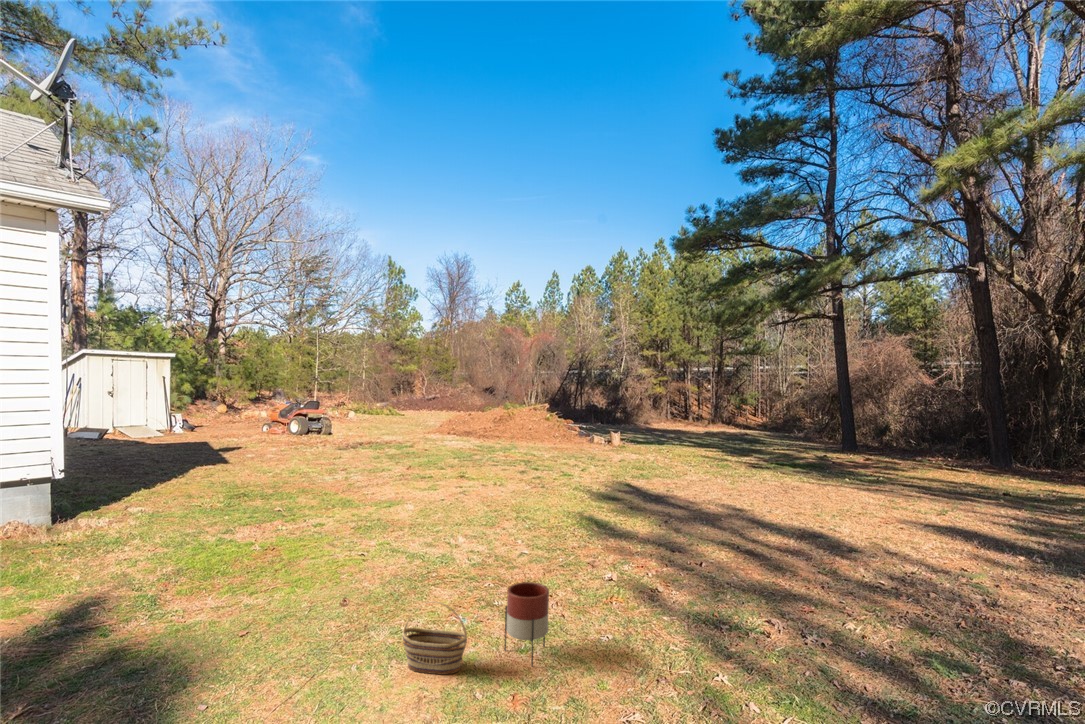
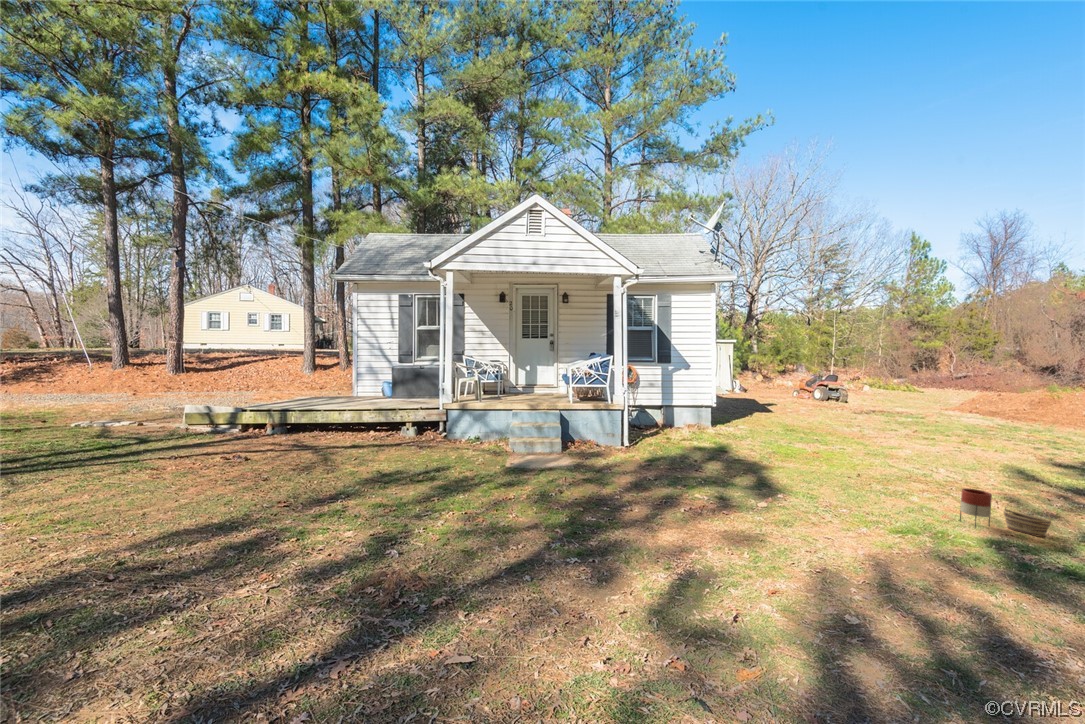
basket: present [403,602,467,675] -> present [1004,505,1051,537]

